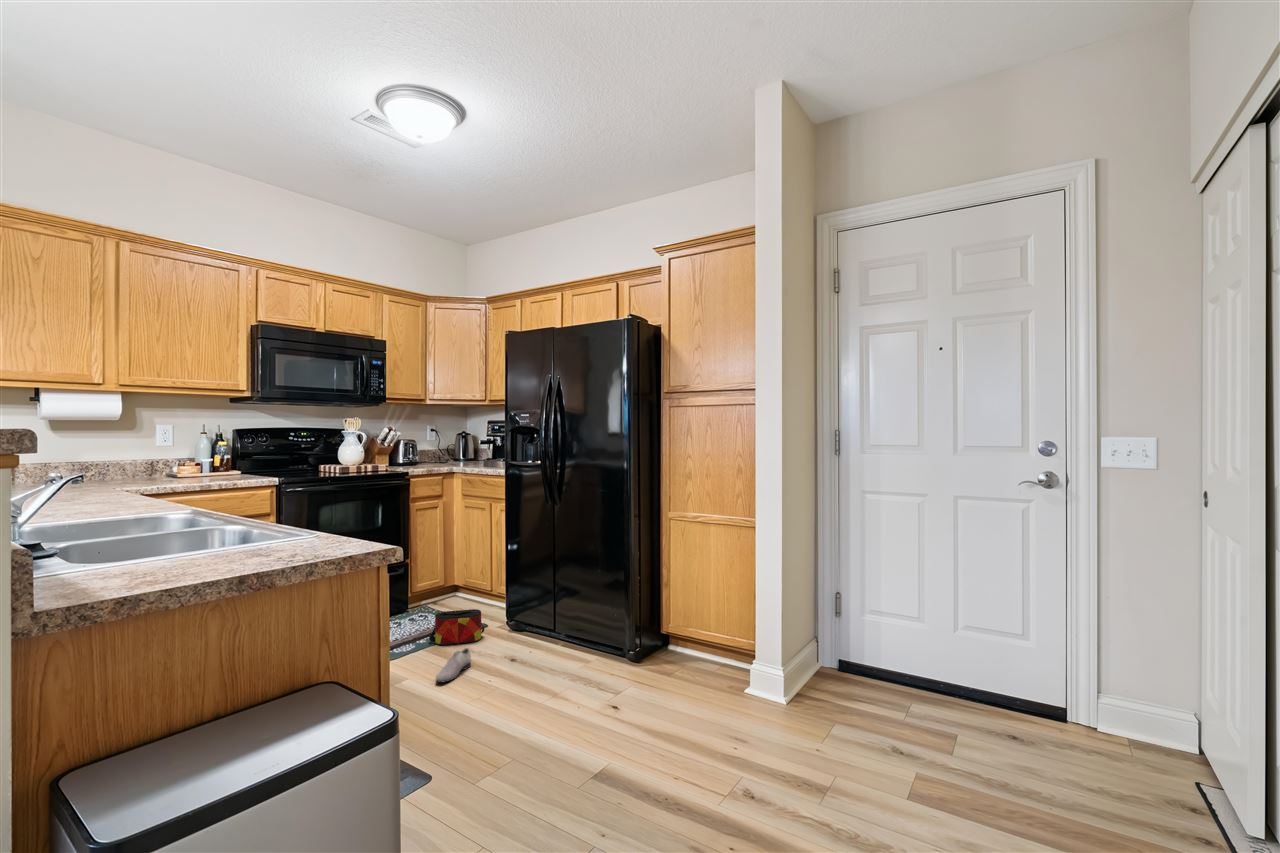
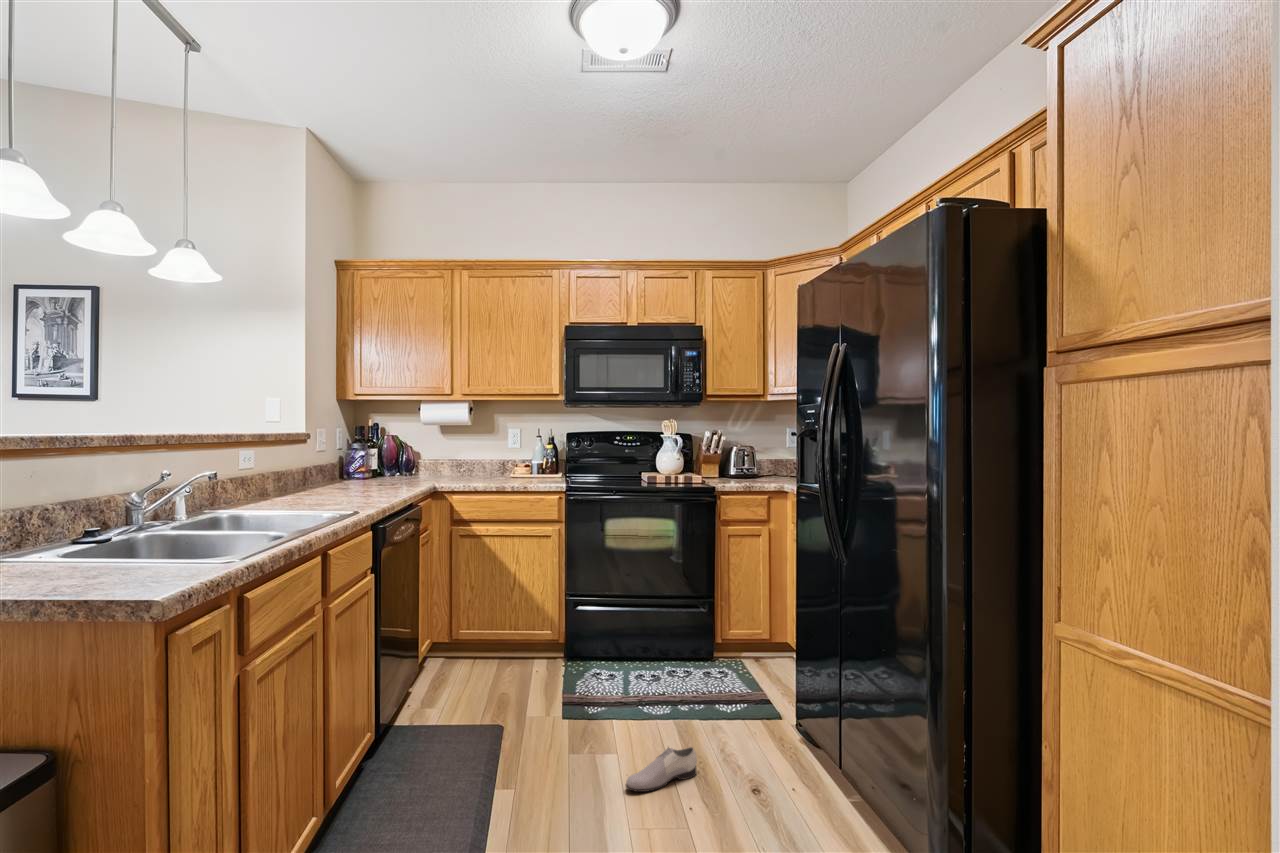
bag: present [429,609,484,645] -> none [689,678,760,737]

